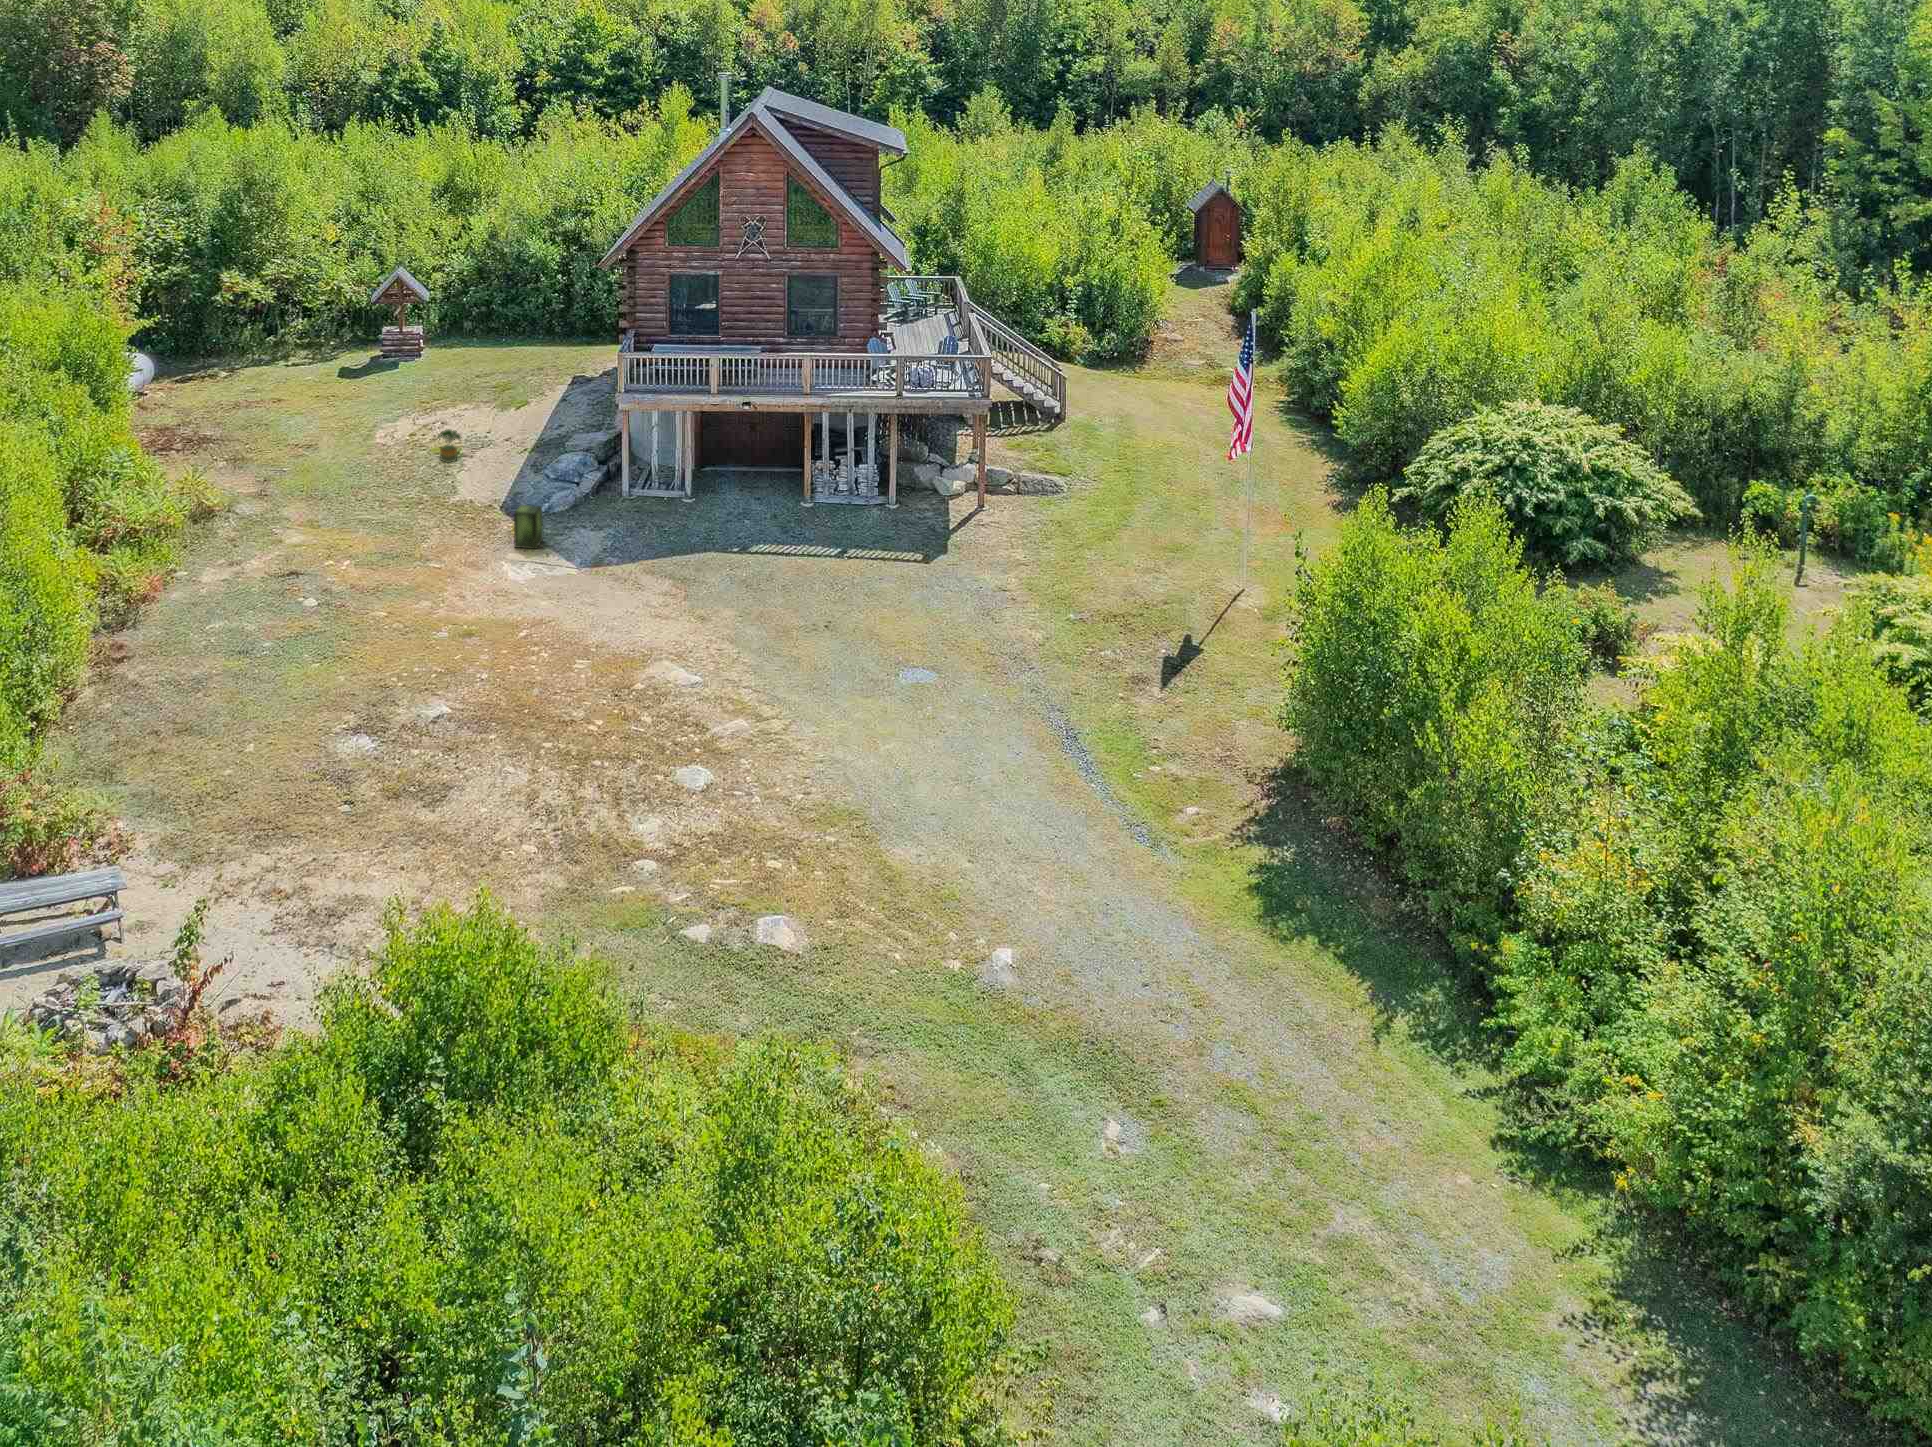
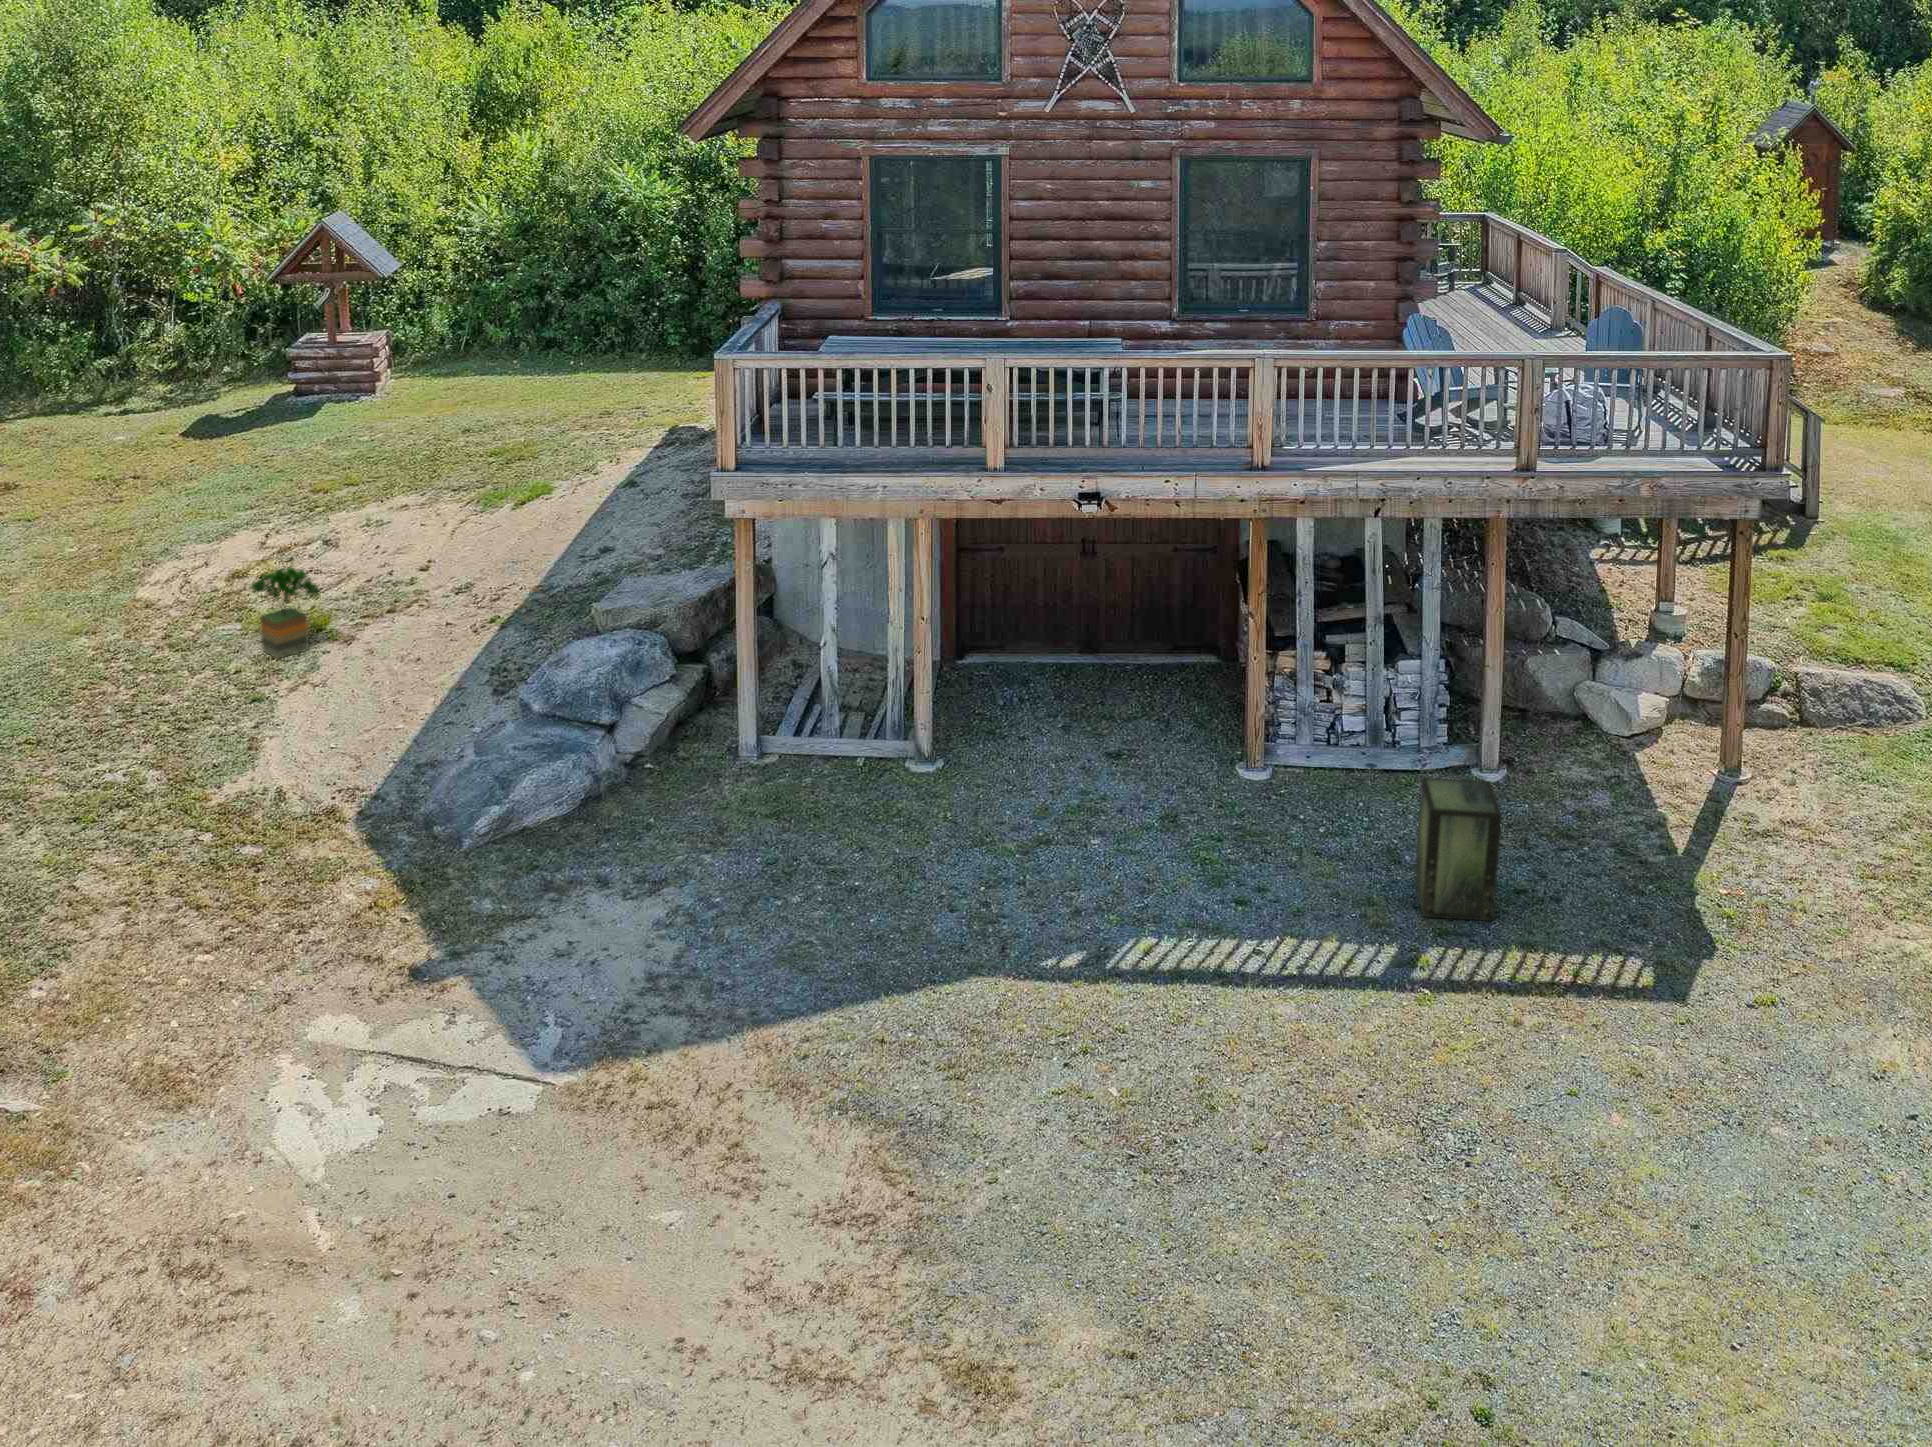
storage box: present [514,505,542,549] -> present [1414,778,1502,921]

